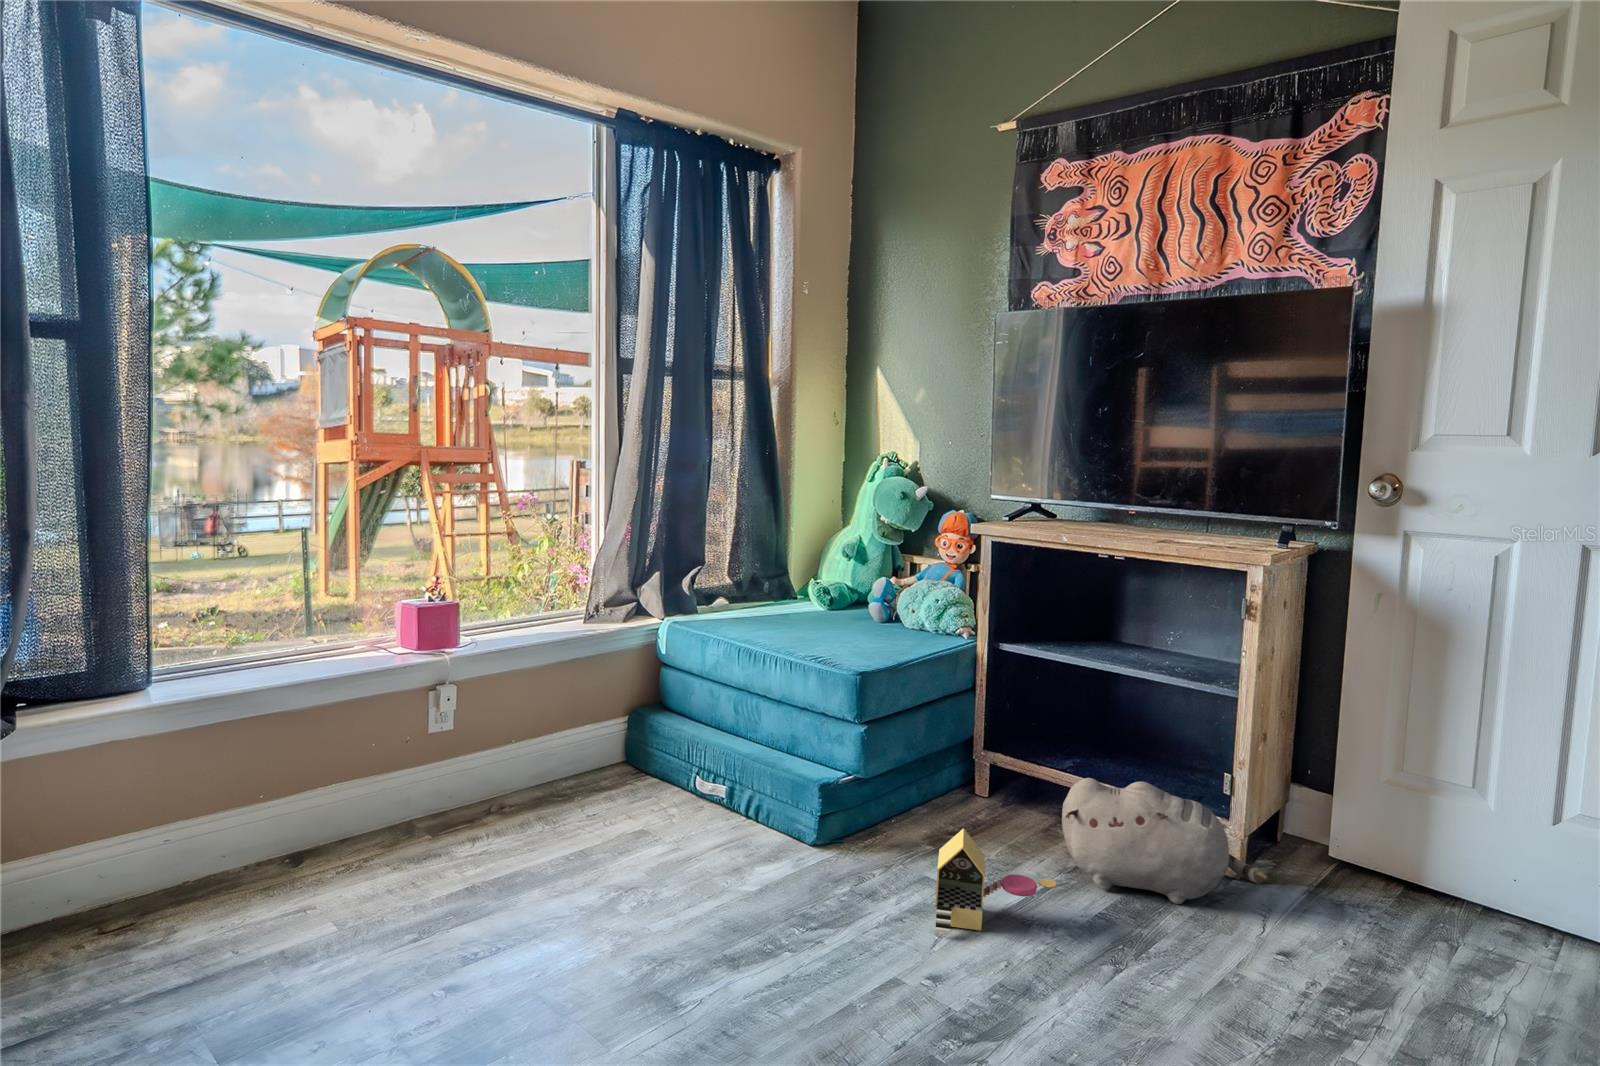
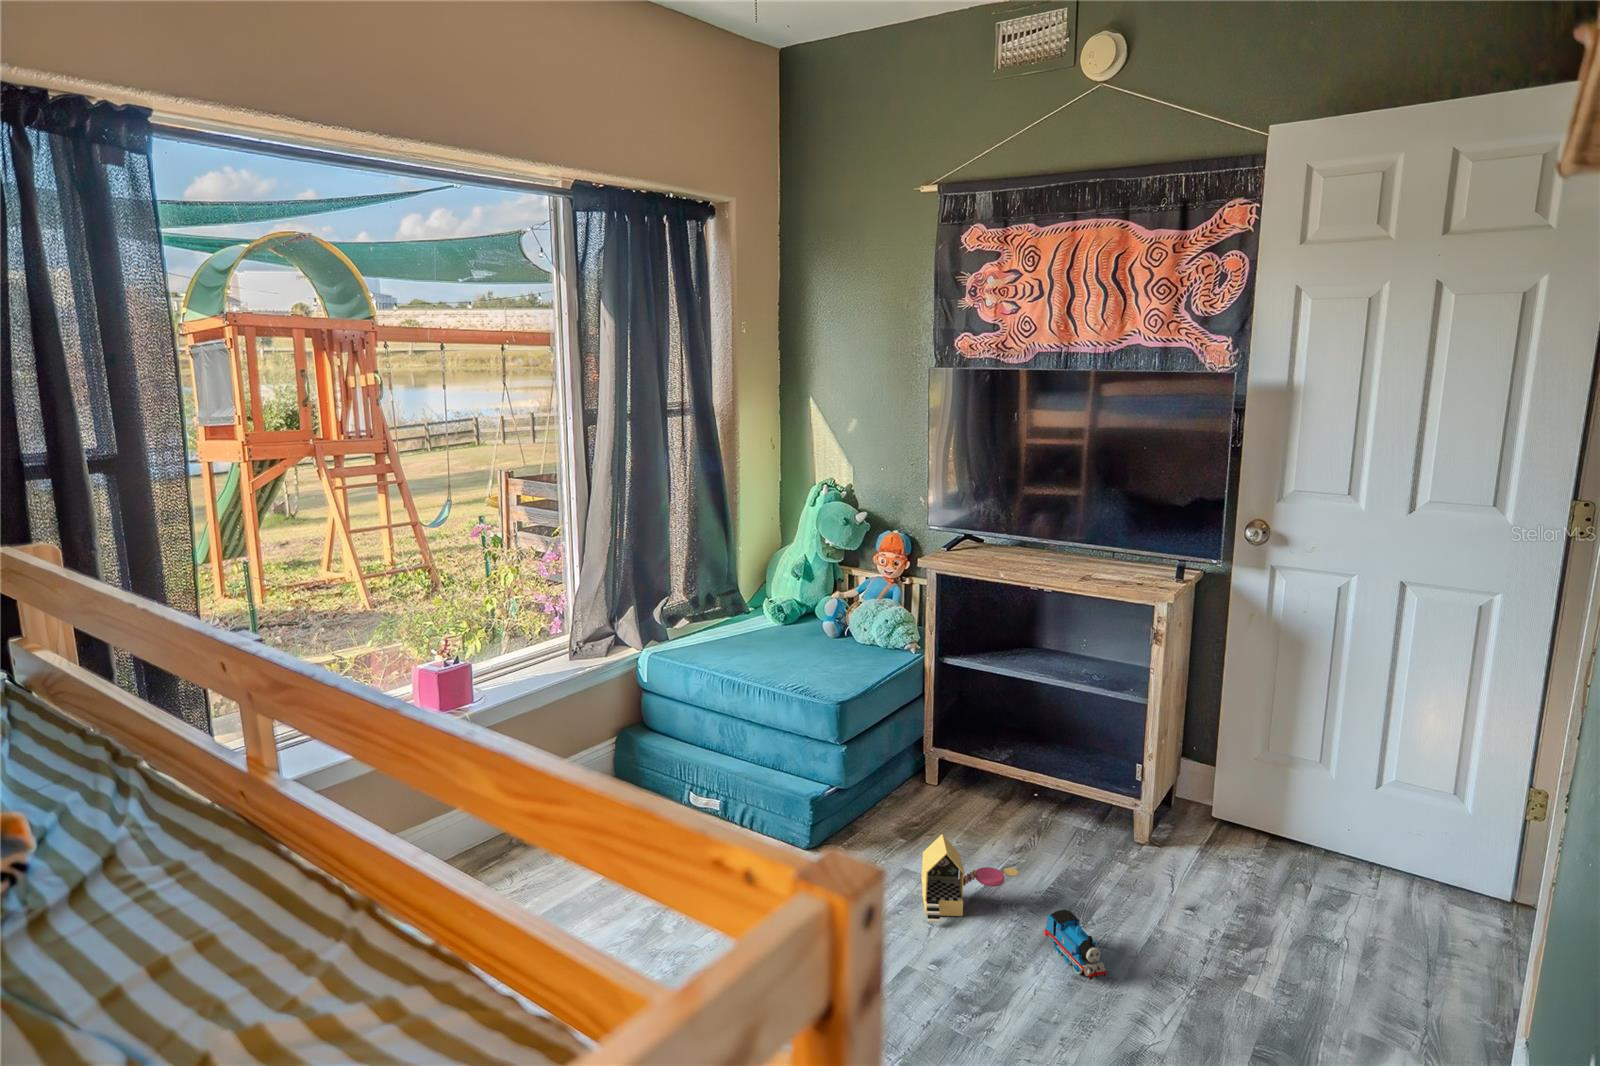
plush toy: present [1062,778,1269,904] -> none [1012,777,1176,873]
toy train: none [1079,928,1153,1019] -> present [1045,910,1107,980]

